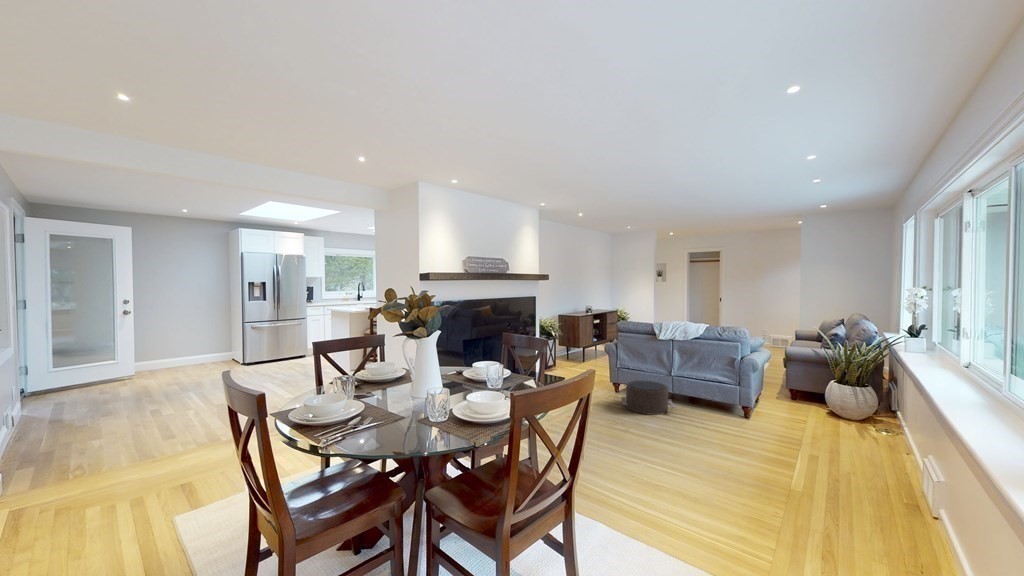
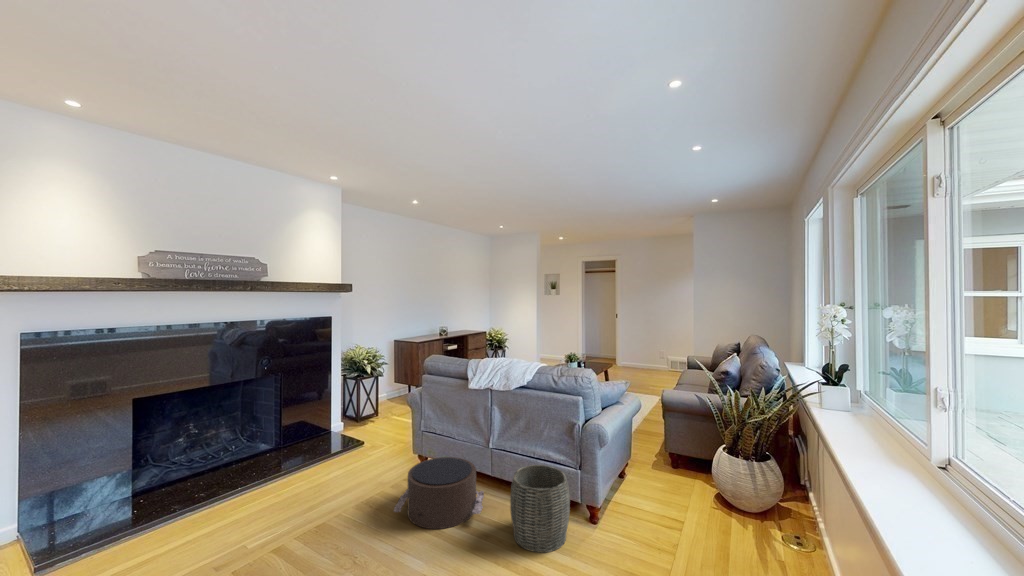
woven basket: none [697,382,735,425] -> present [510,465,570,553]

